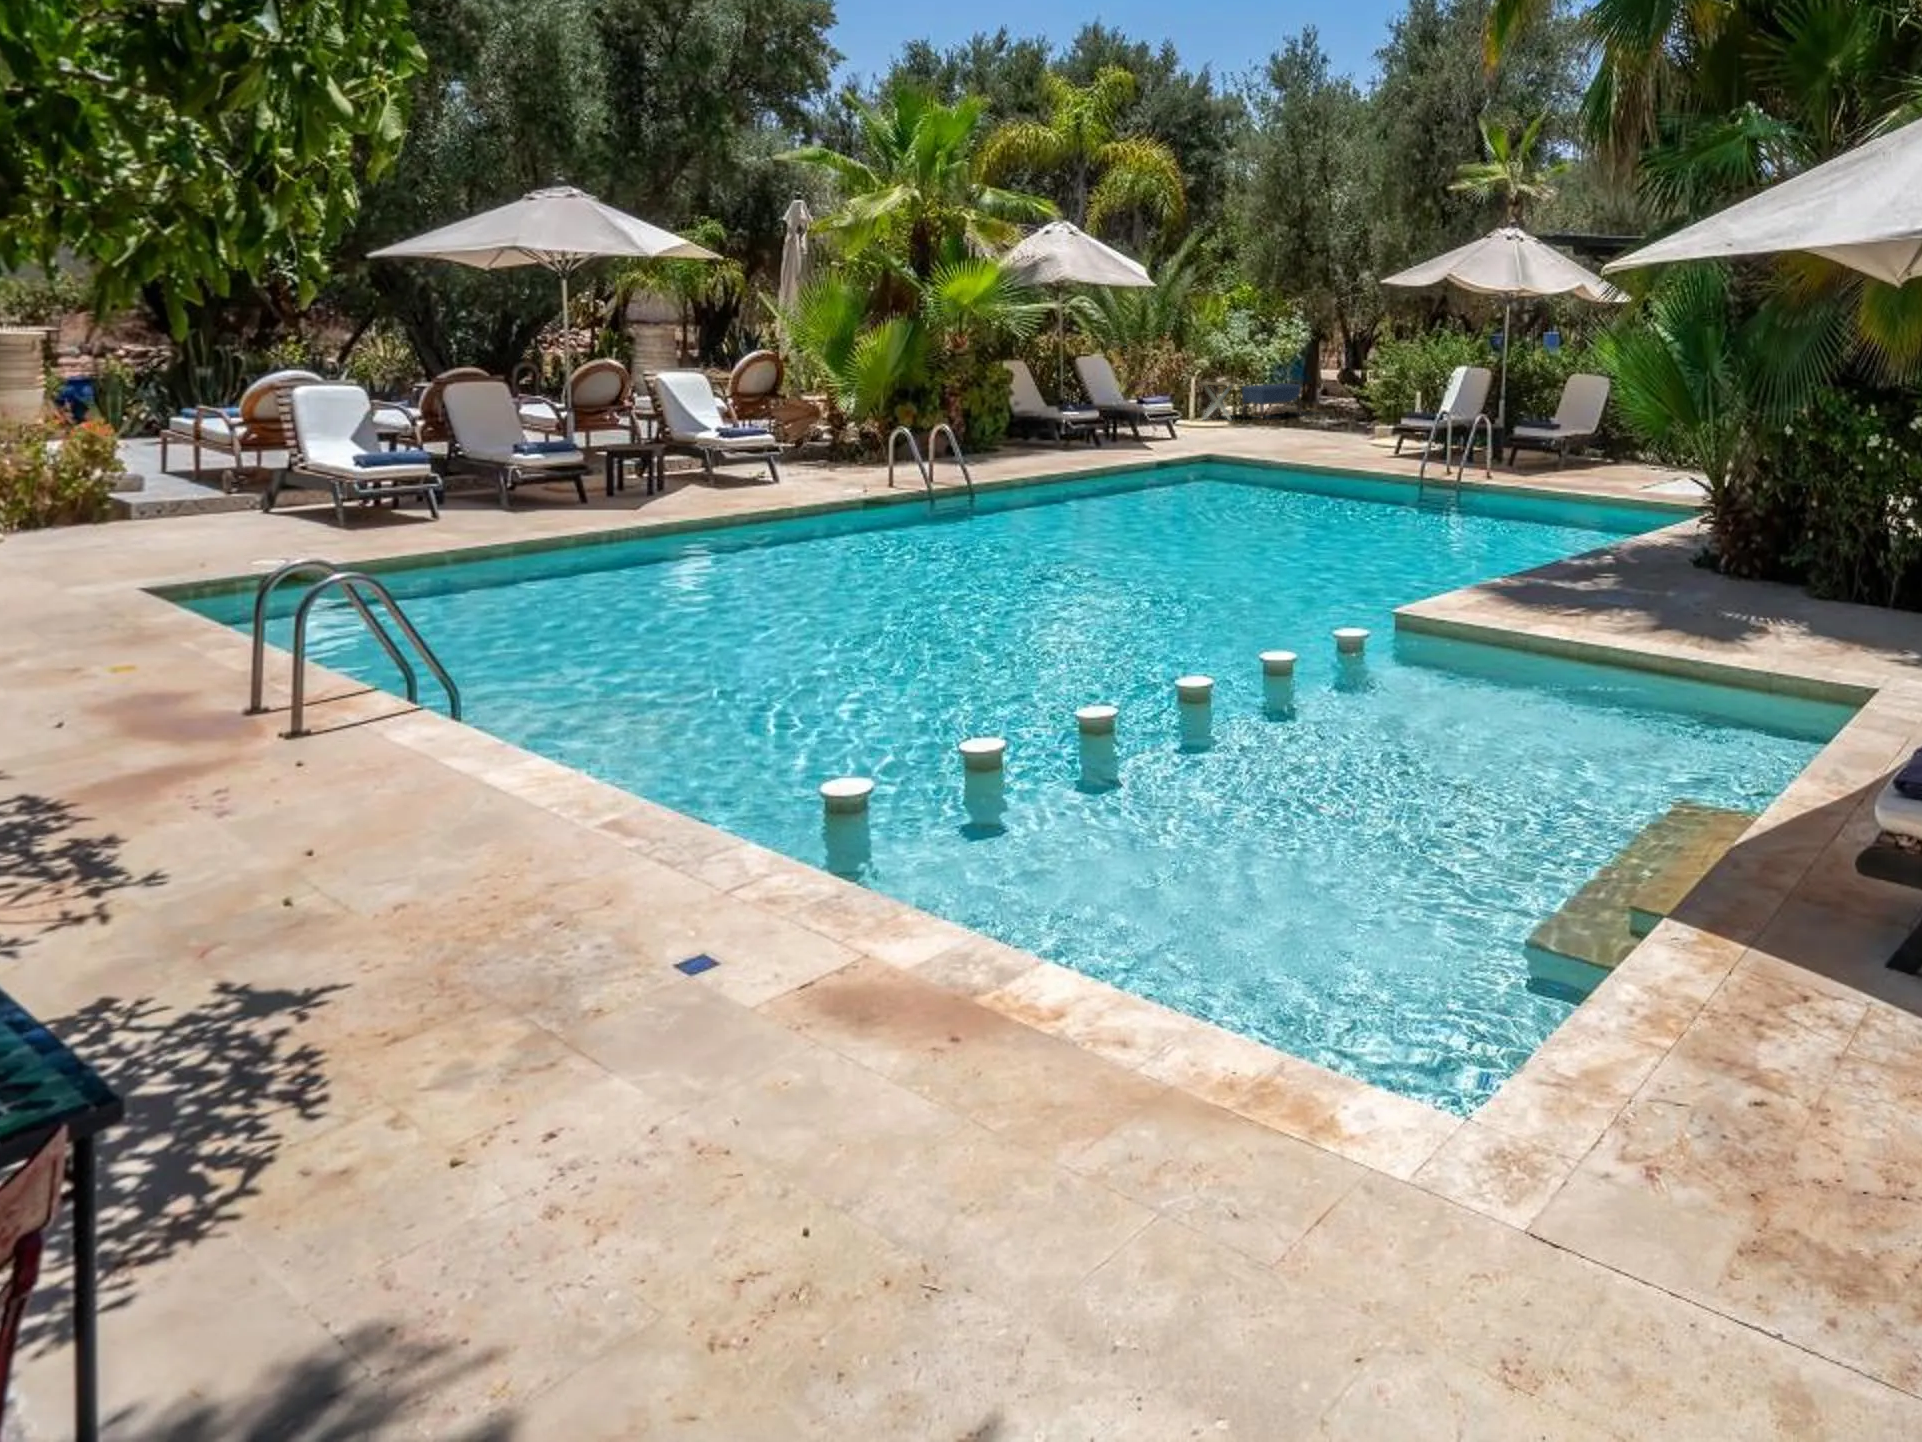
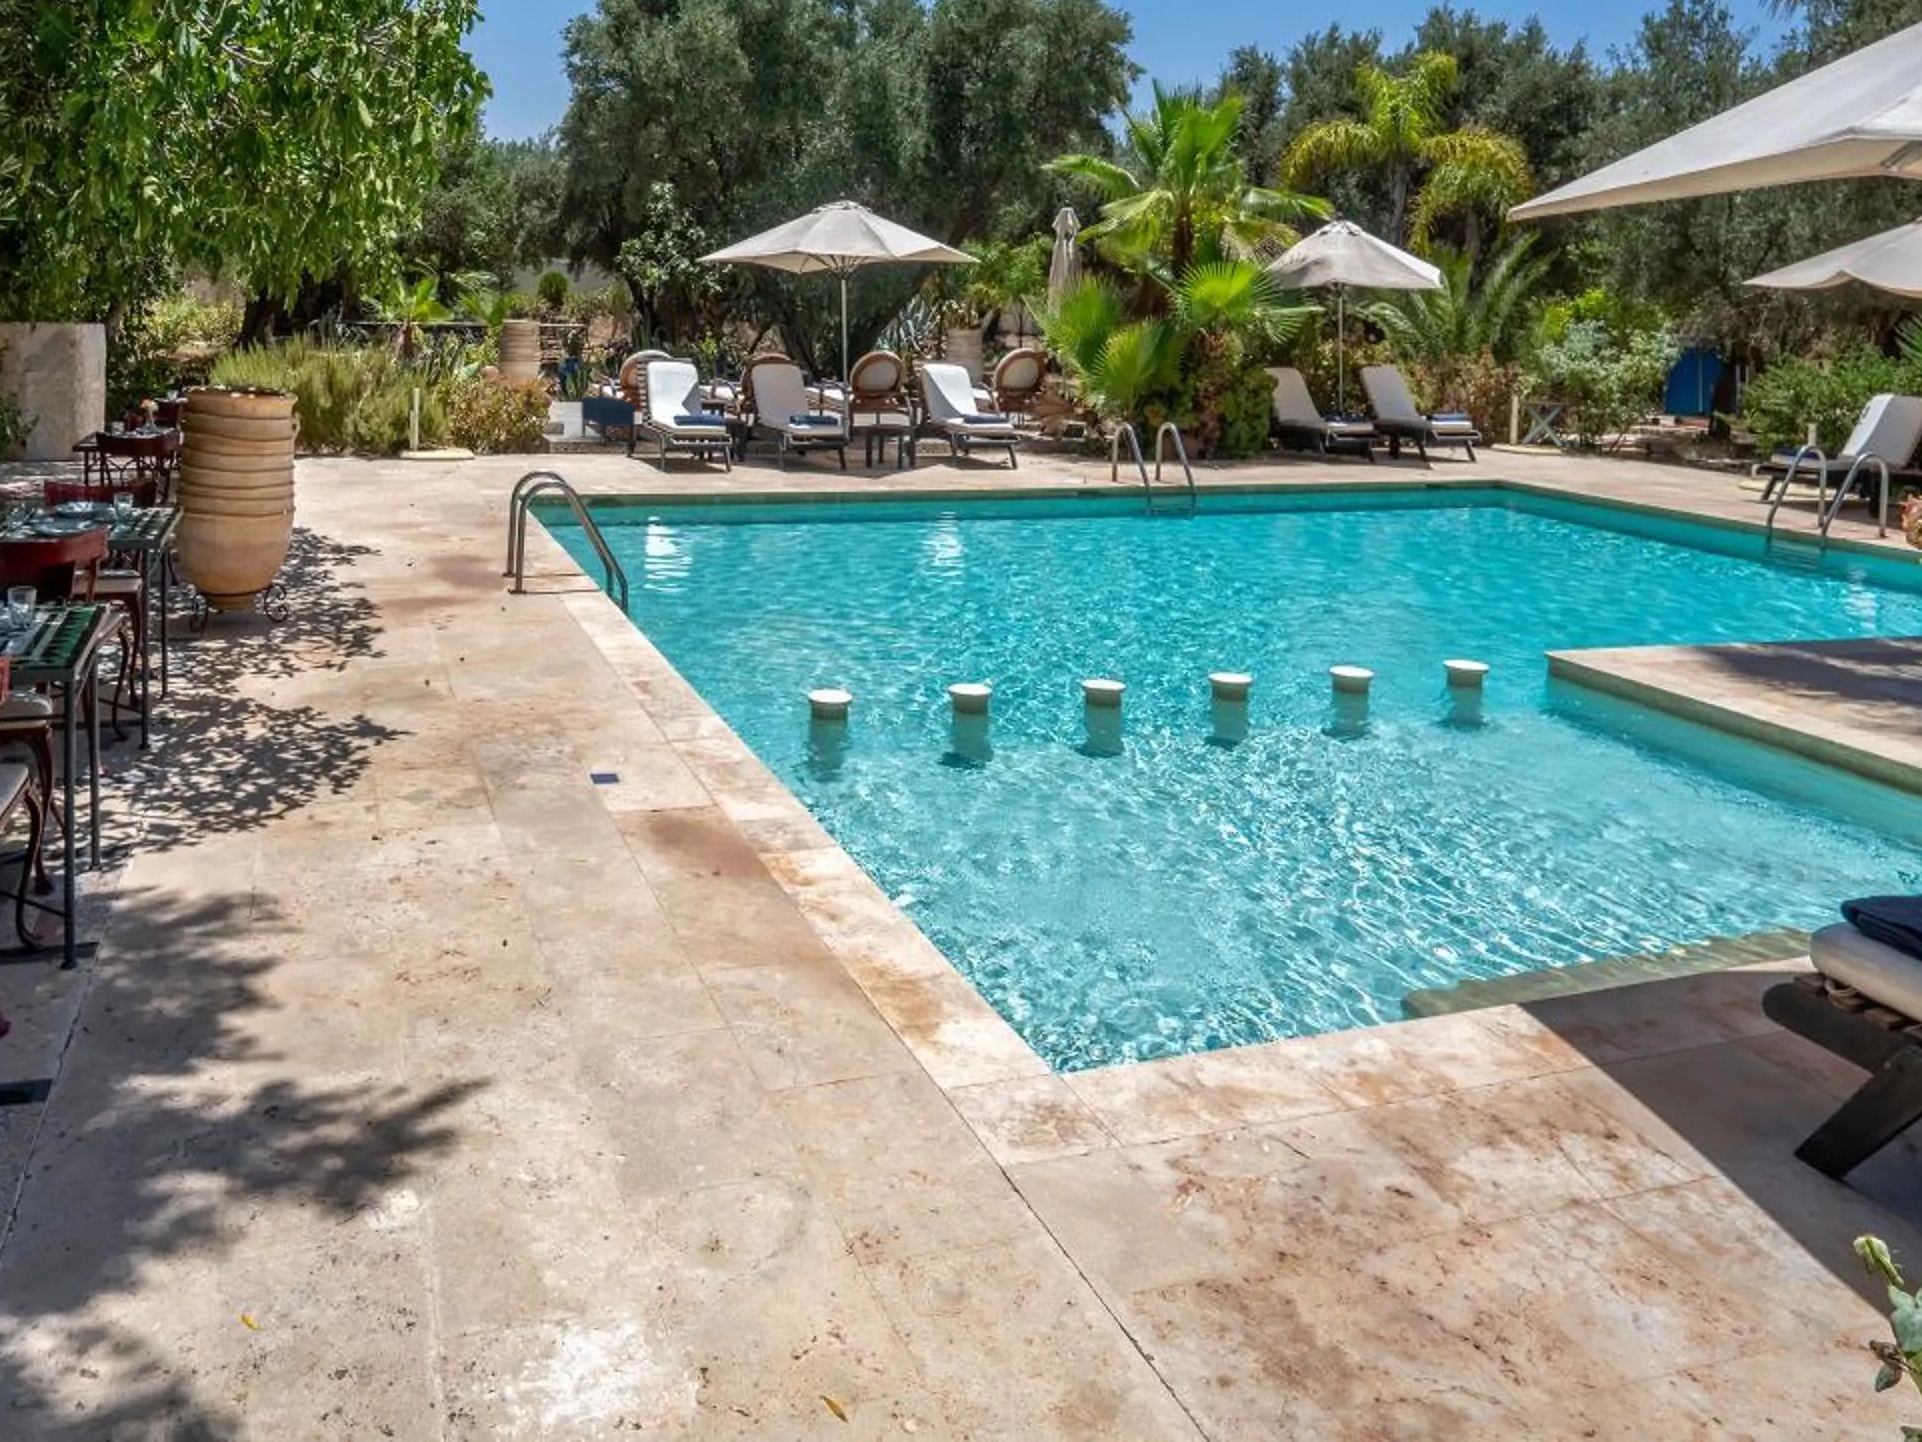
bench: present [1242,383,1303,418] -> present [581,396,636,446]

